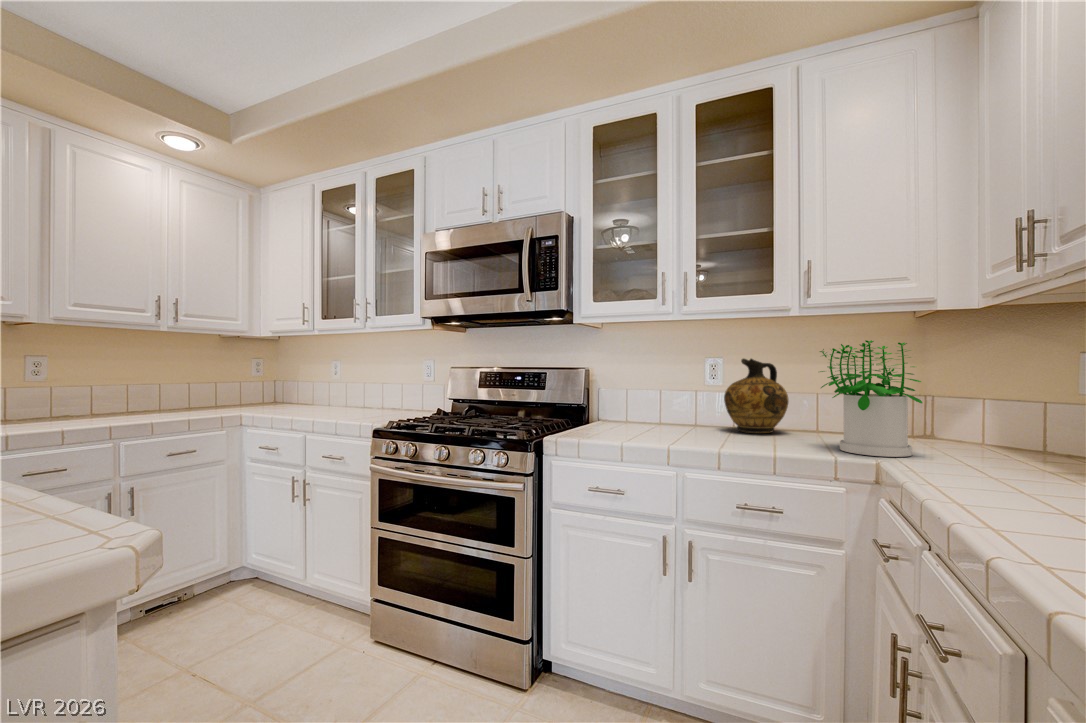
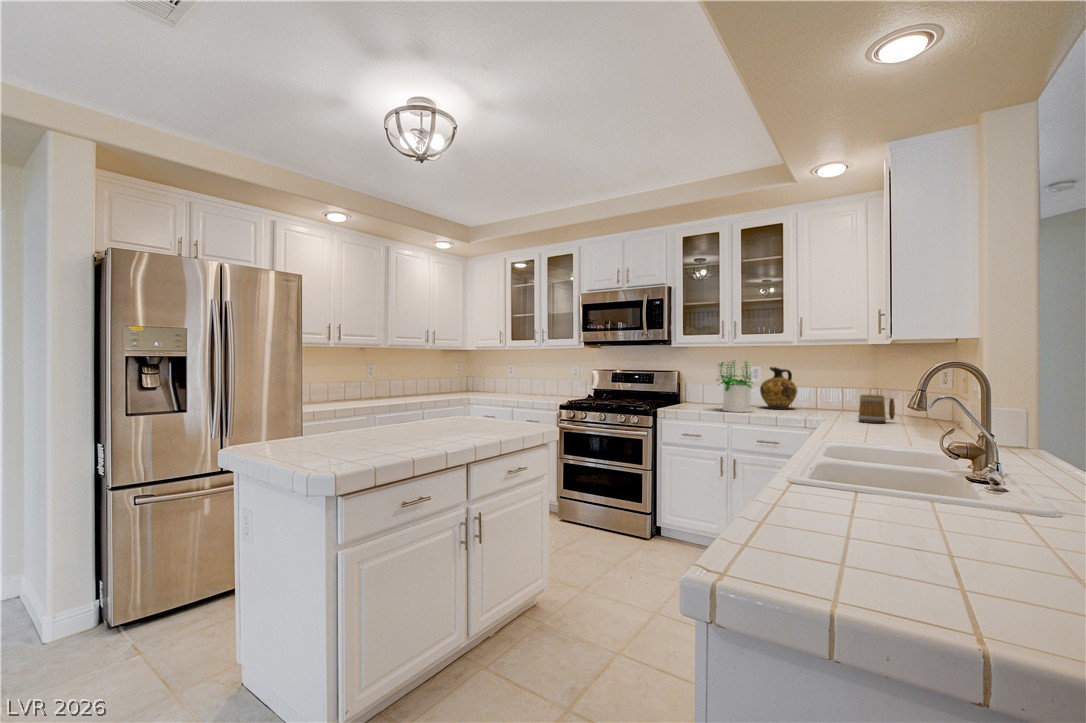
potted plant: present [820,340,922,457] -> present [718,361,752,412]
mug: none [954,411,1037,477] -> present [858,395,895,423]

